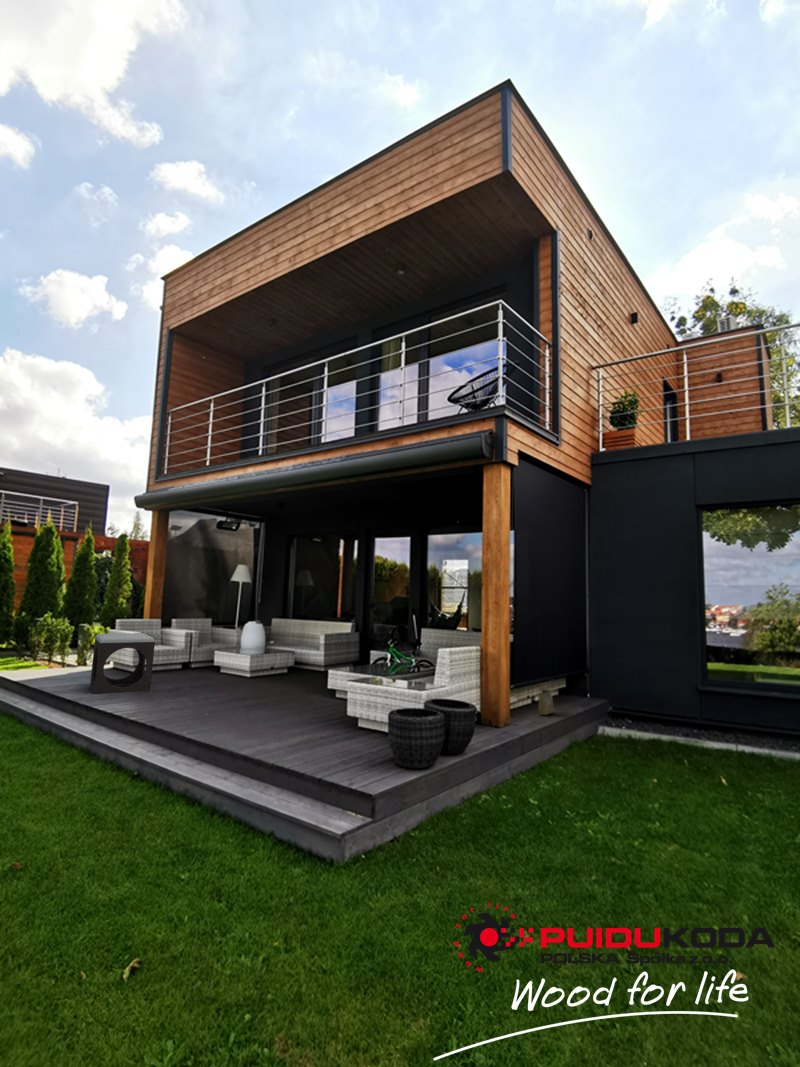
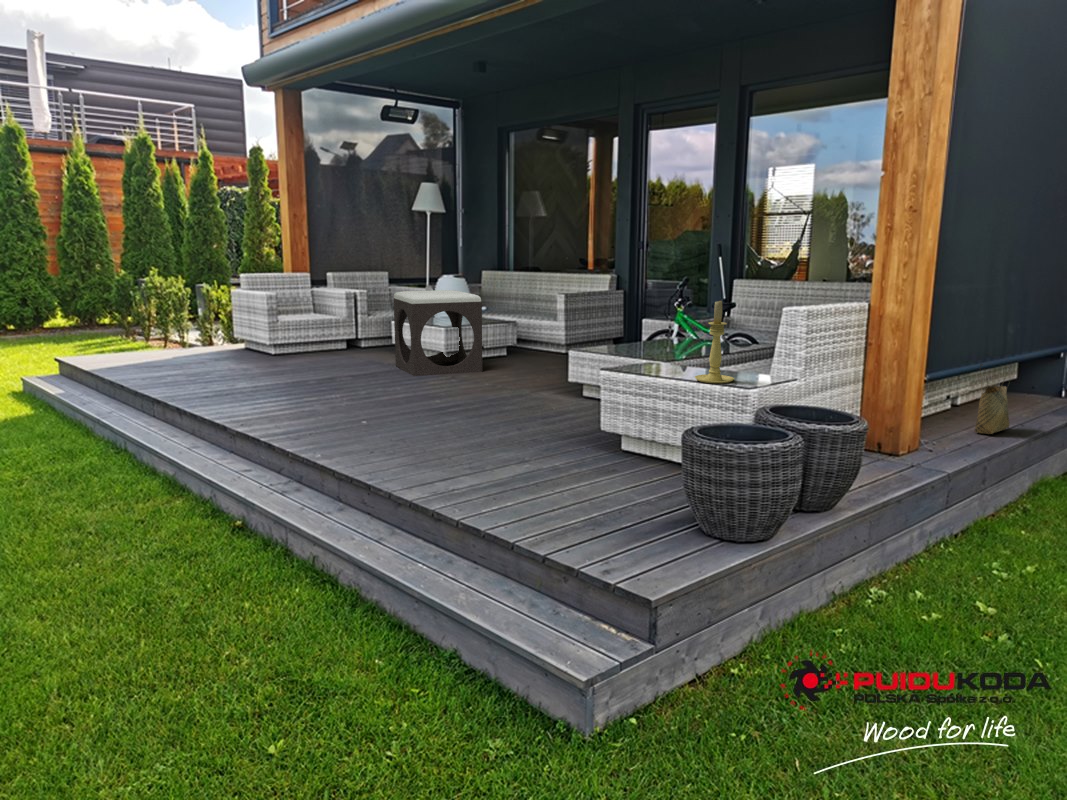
footstool: present [90,633,155,694] -> present [394,290,482,376]
candle holder: none [396,645,416,688] -> present [695,301,734,383]

